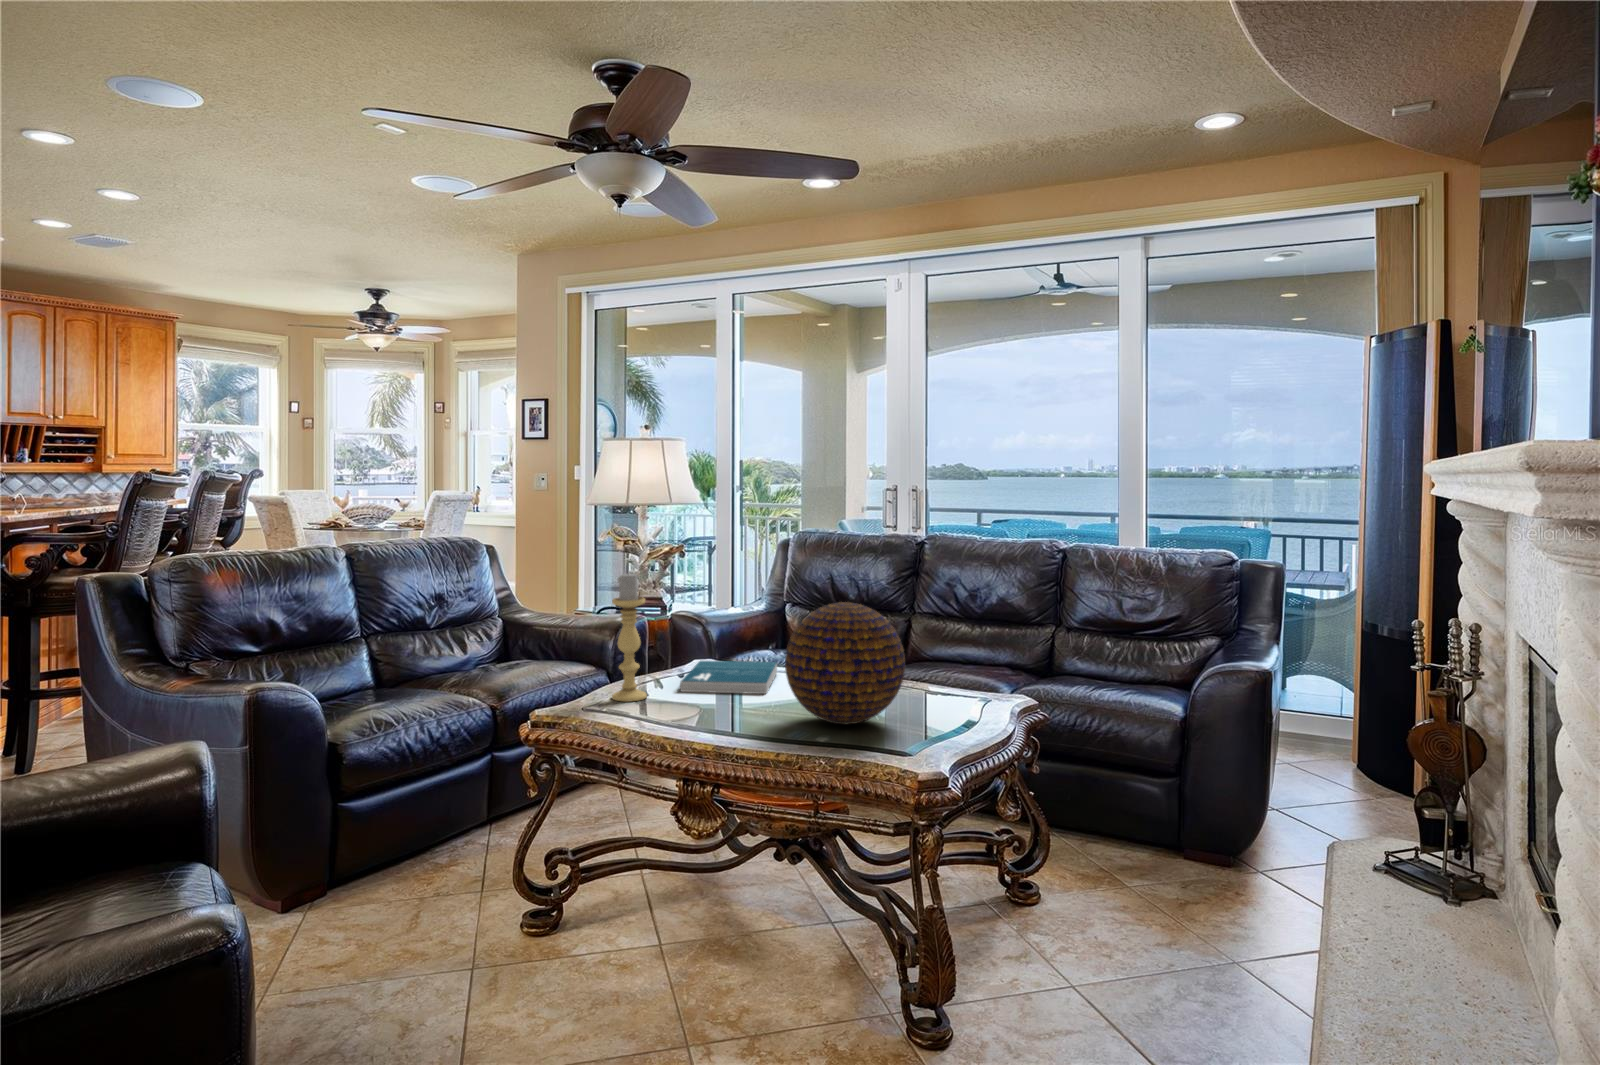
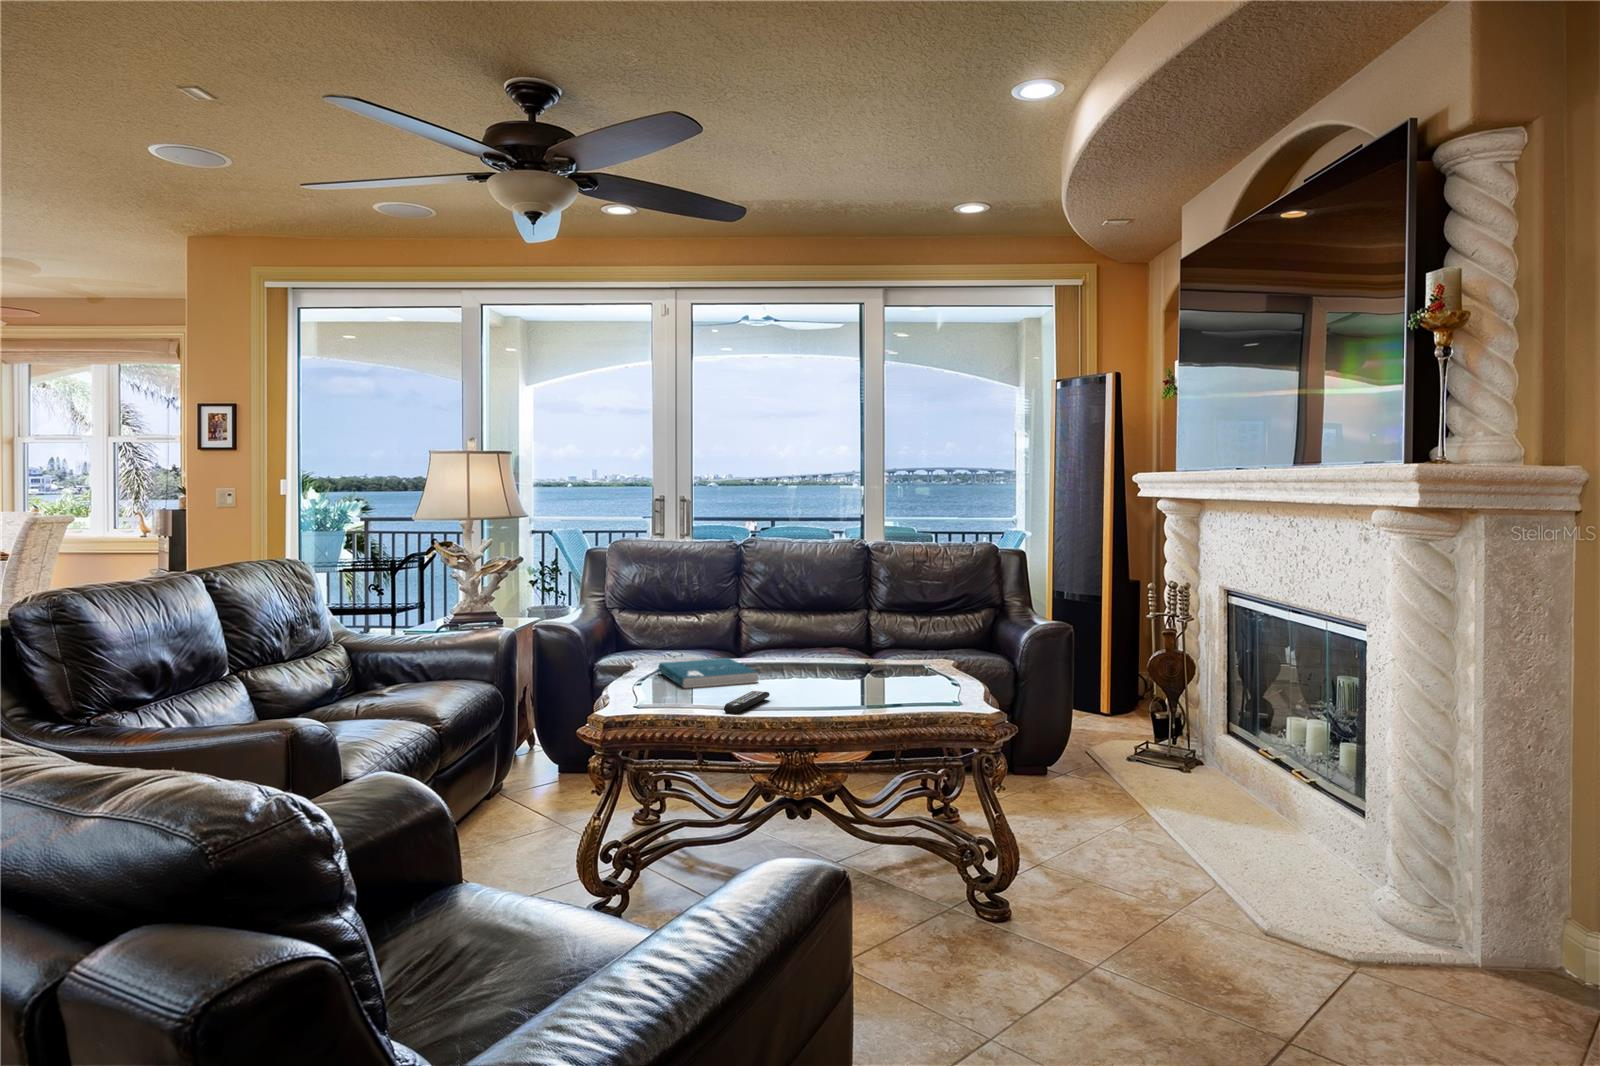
candle holder: present [612,574,647,702] -> none [638,579,670,700]
decorative orb: present [785,602,905,724] -> none [818,593,918,693]
remote control: none [643,705,725,730] -> present [724,691,770,714]

